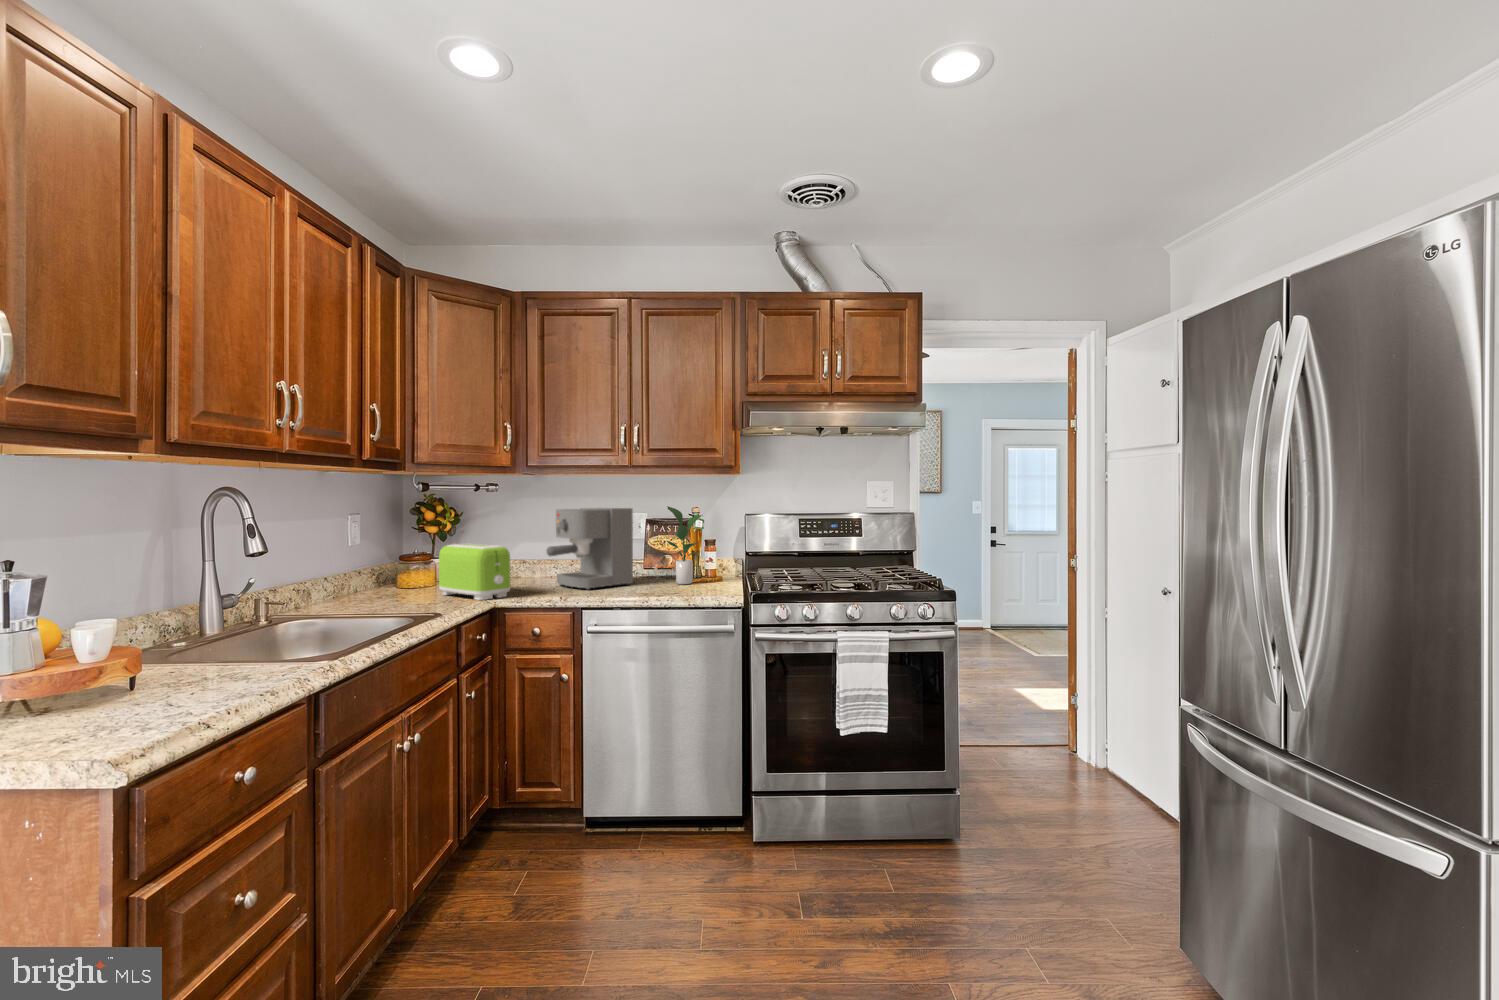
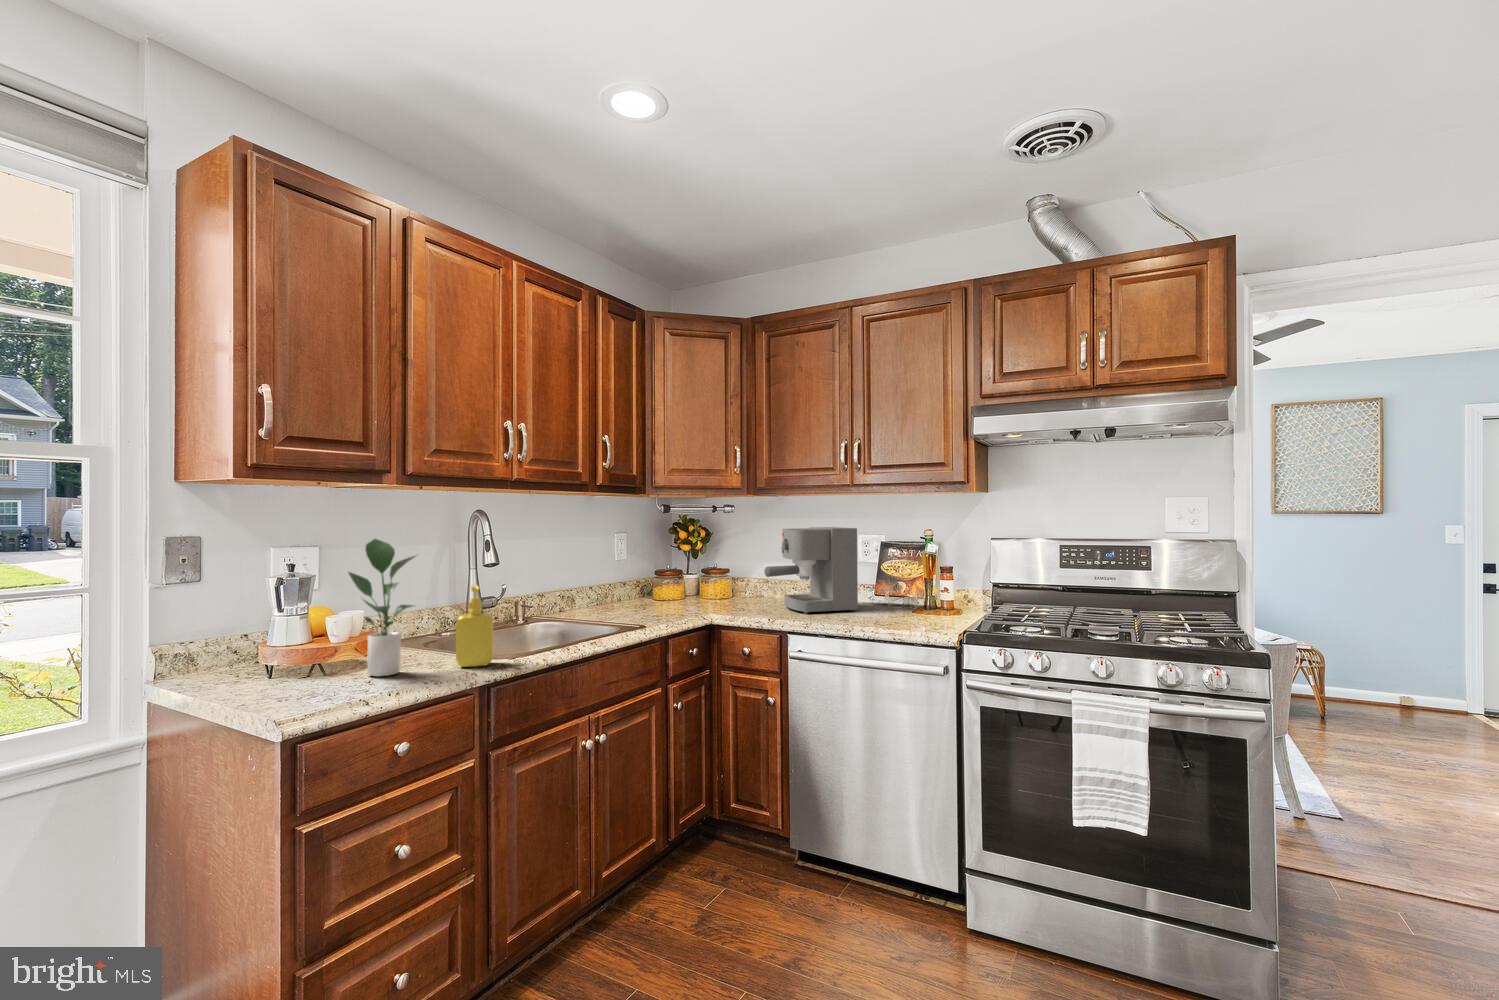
potted plant: present [667,506,702,584] -> present [349,539,415,676]
toaster: present [439,544,511,600] -> none [673,561,729,616]
soap dispenser: none [249,576,304,676] -> present [456,585,493,667]

